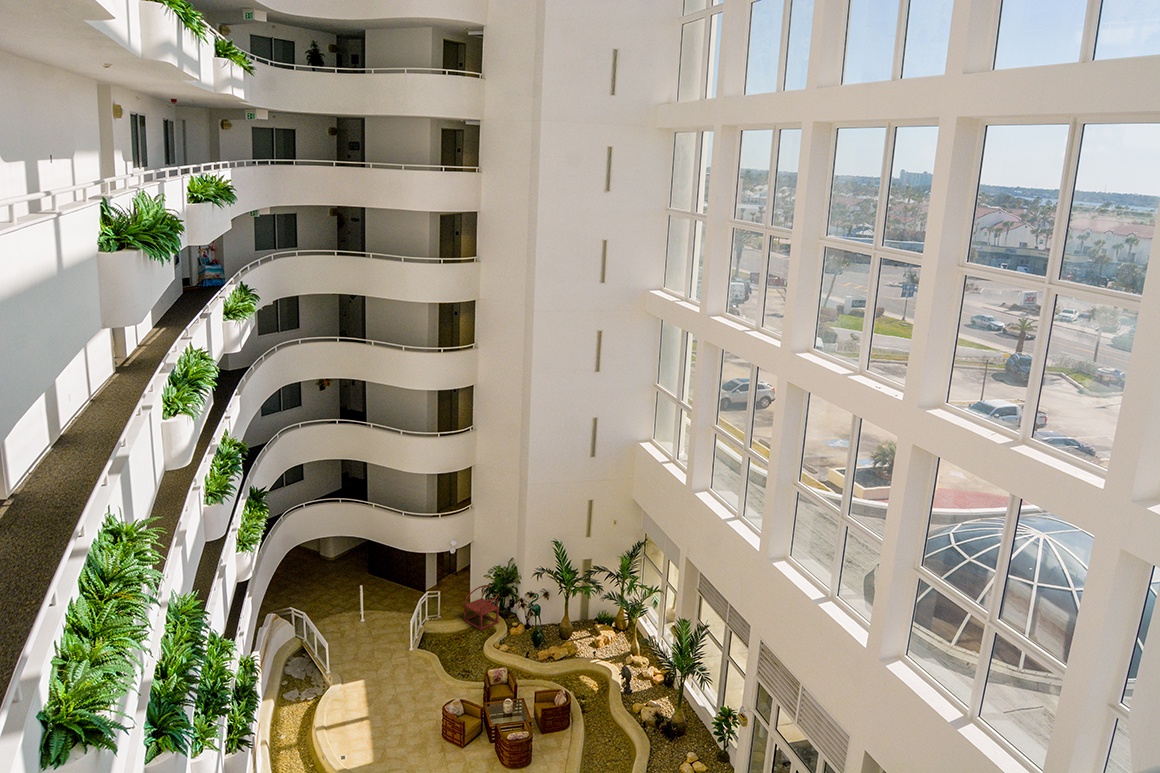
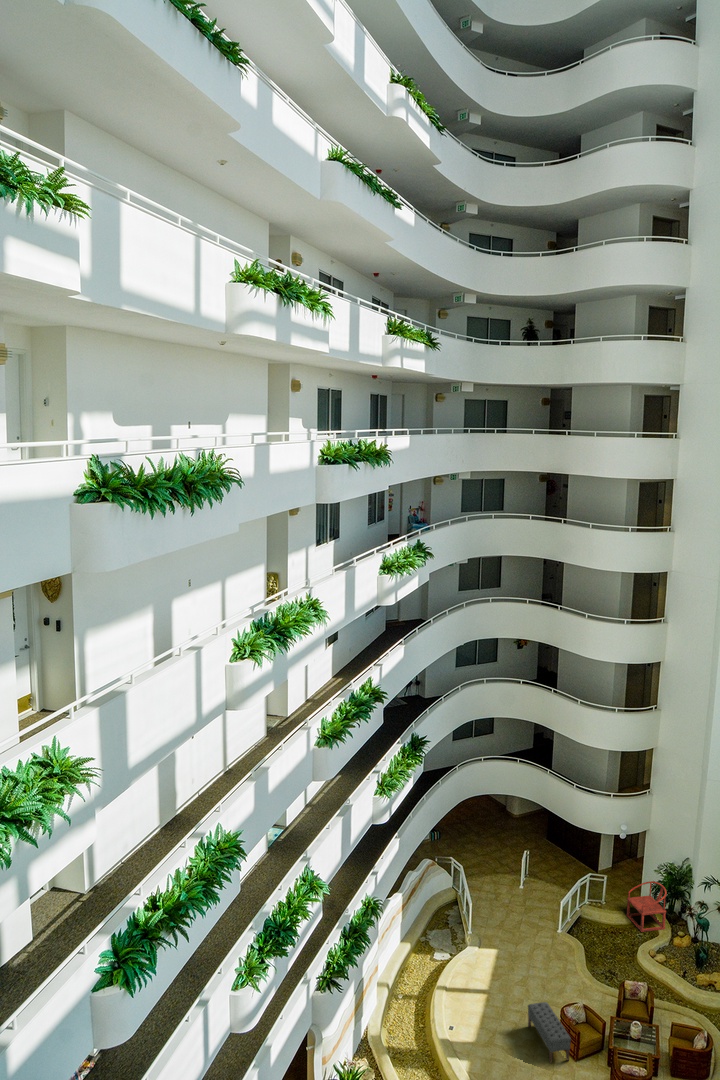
bench: none [411,708,458,758] -> present [528,1002,571,1064]

